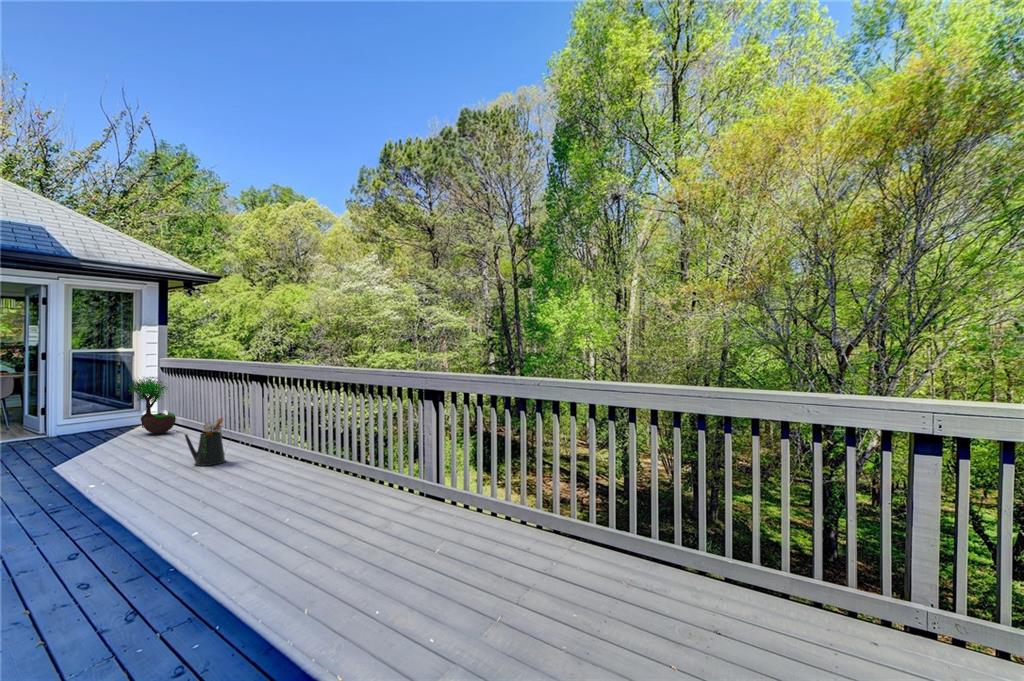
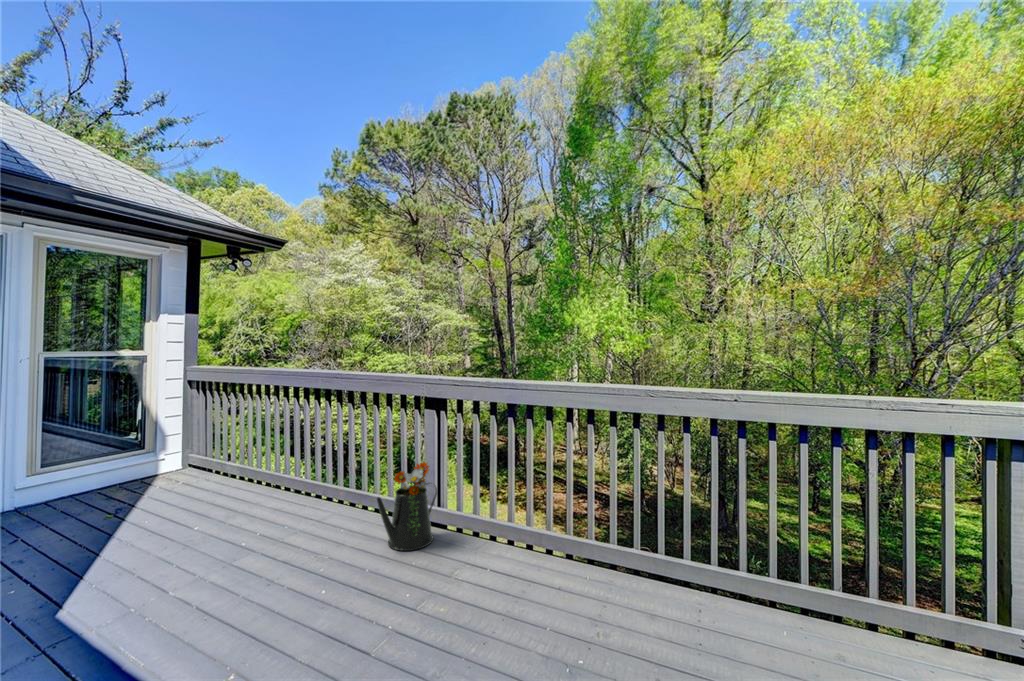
potted tree: present [129,378,176,434] -> none [157,389,238,487]

